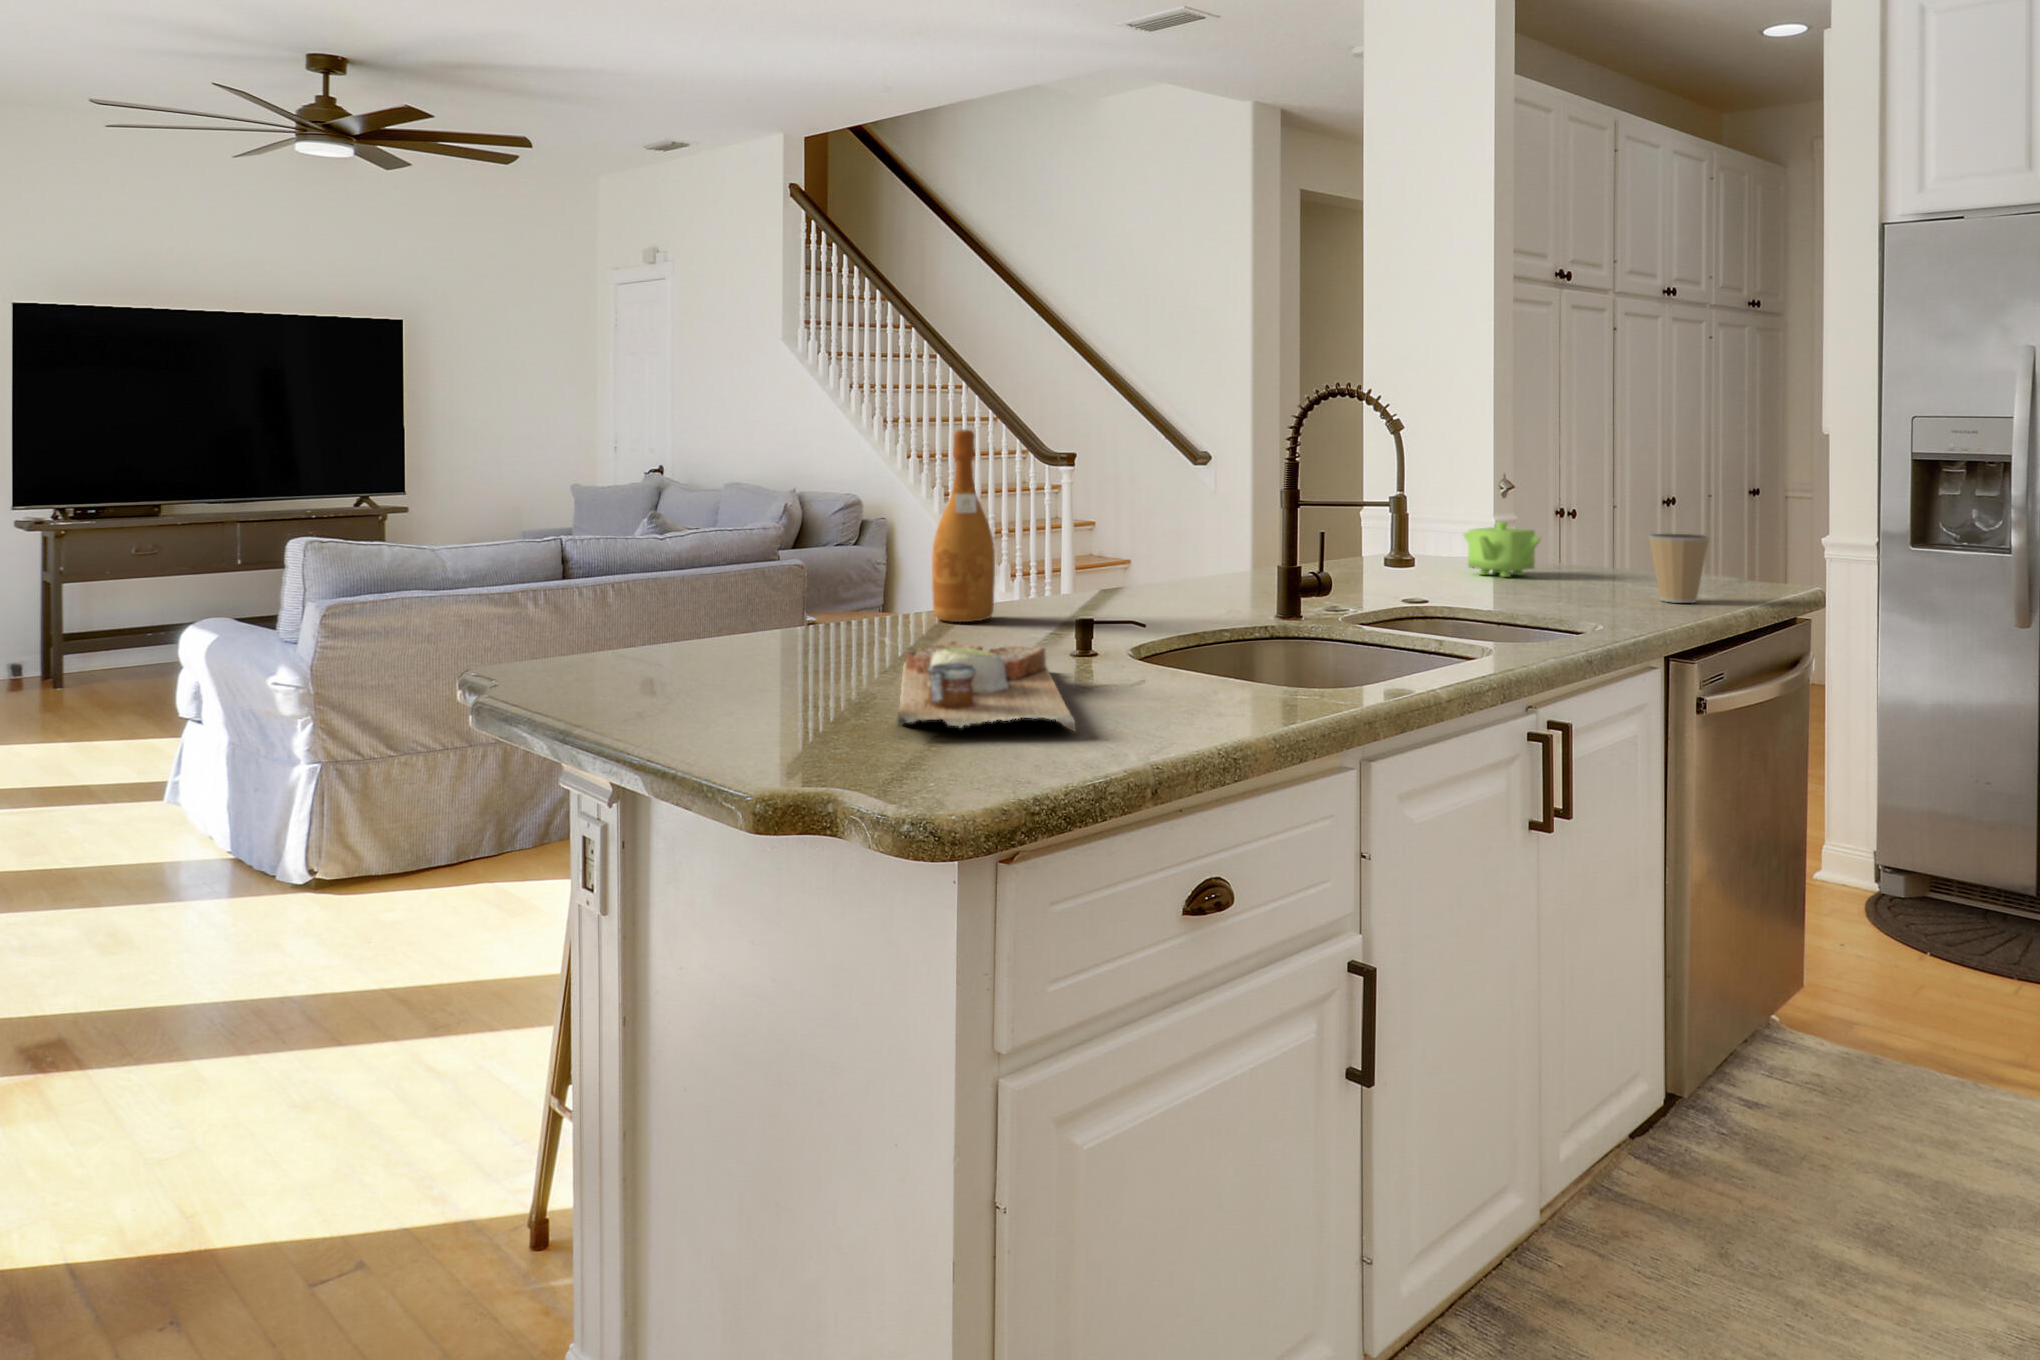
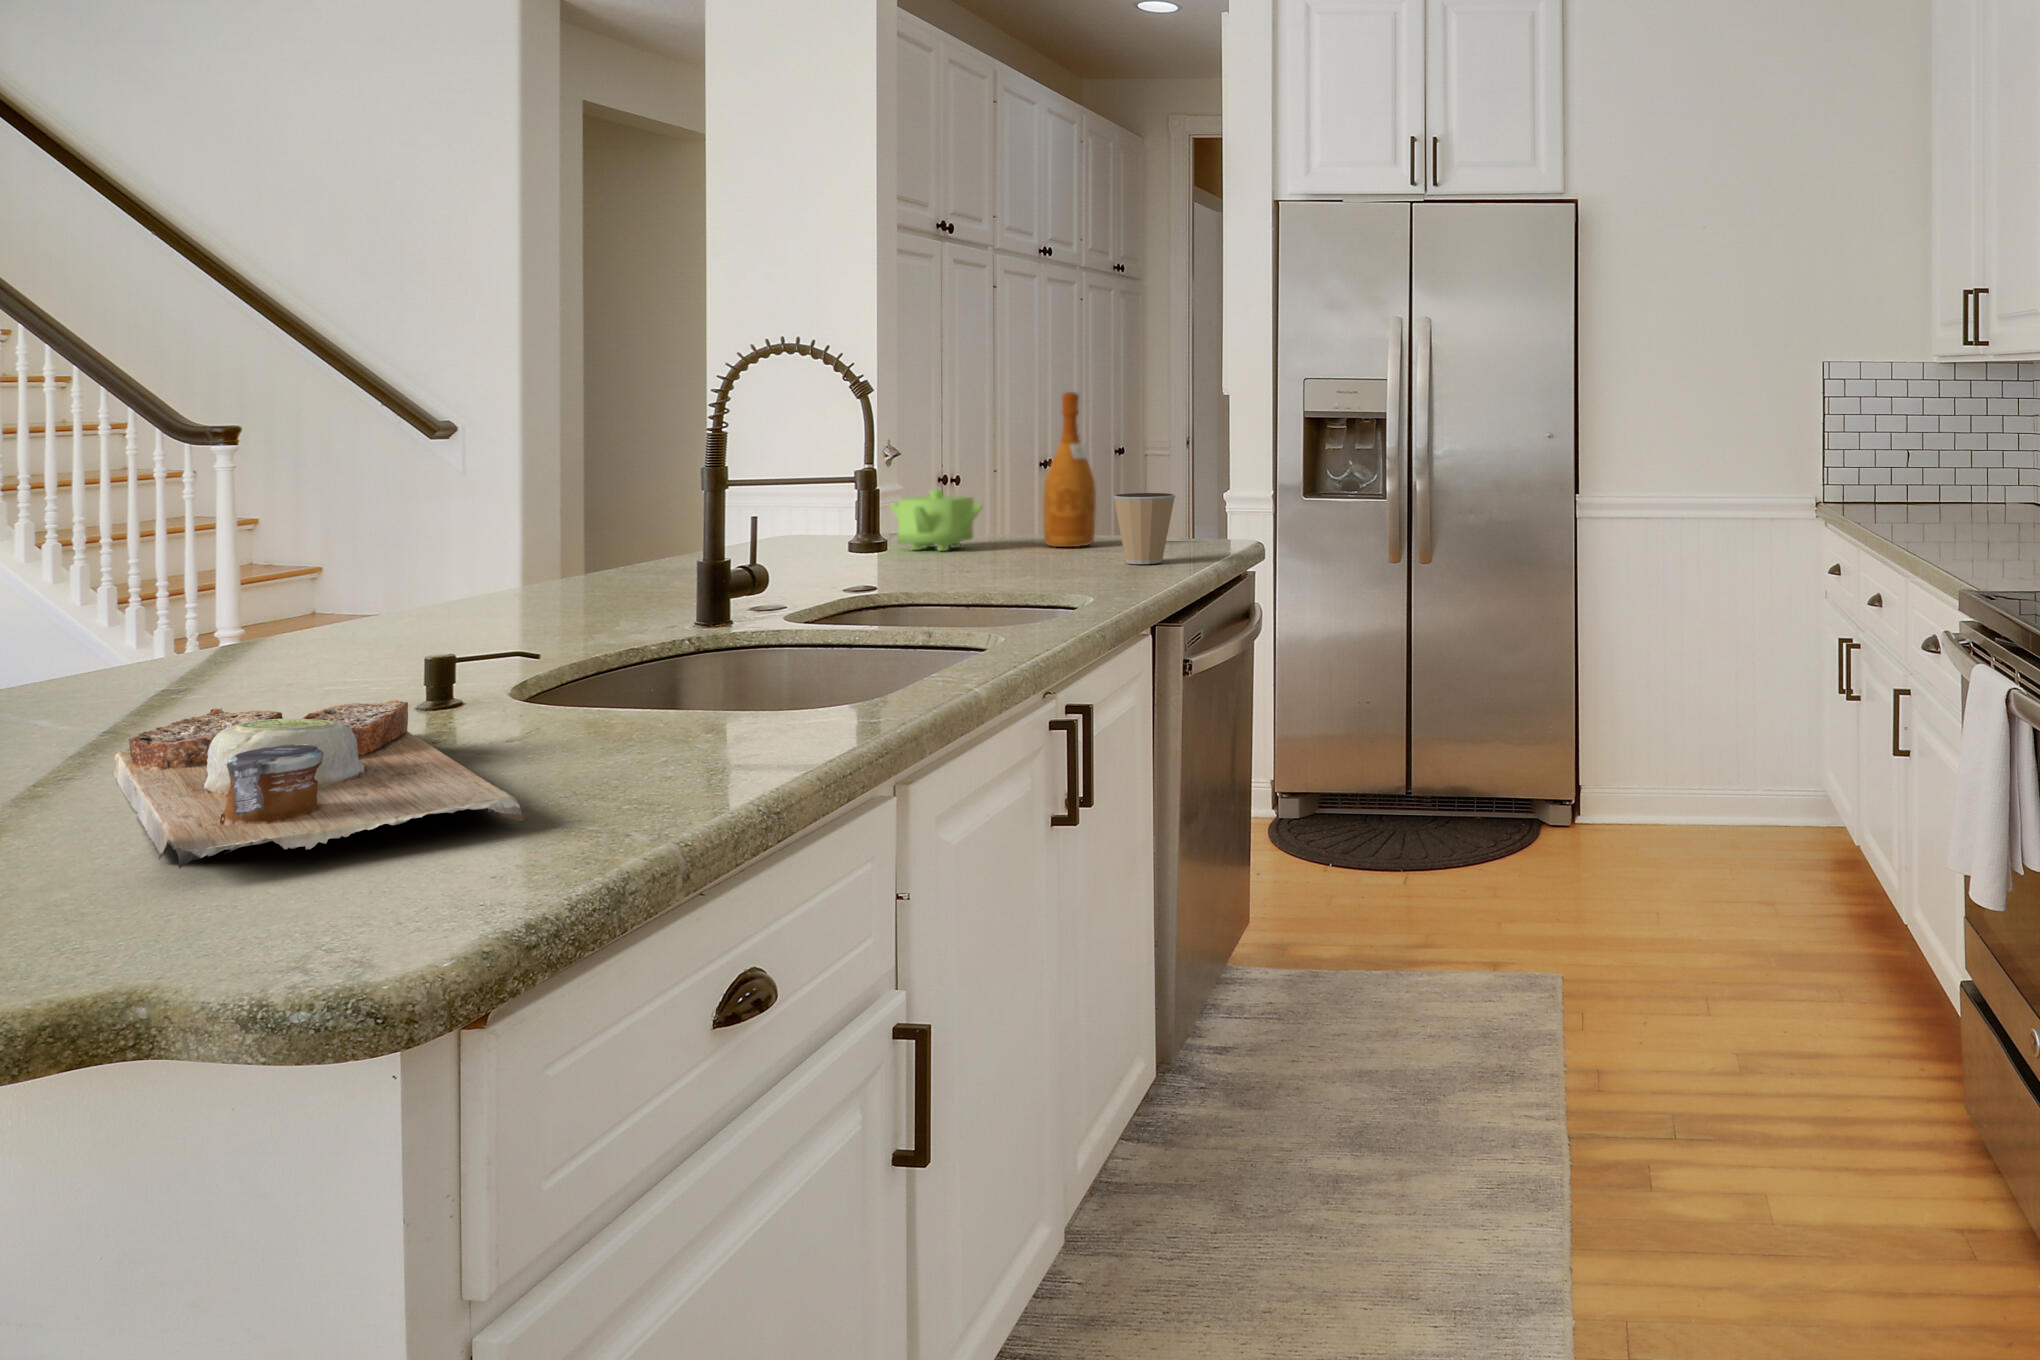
wine bottle: present [932,430,995,622] -> present [1043,392,1096,547]

